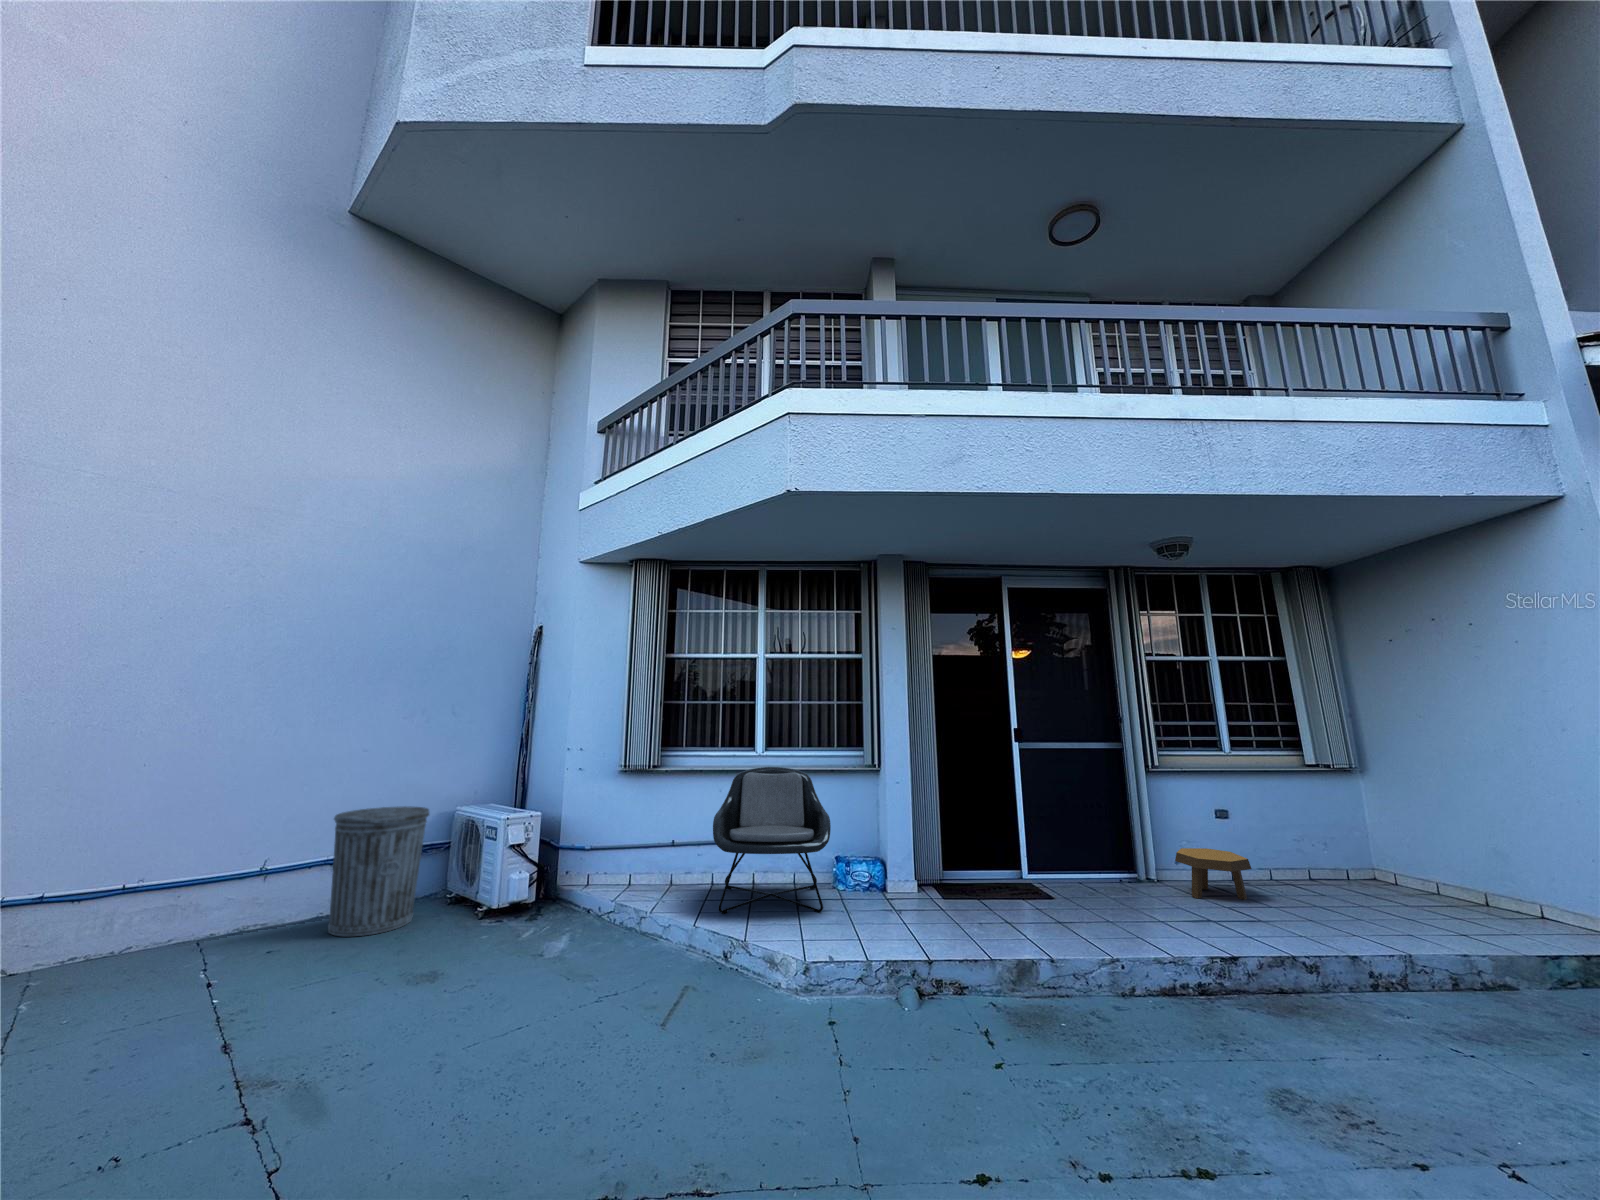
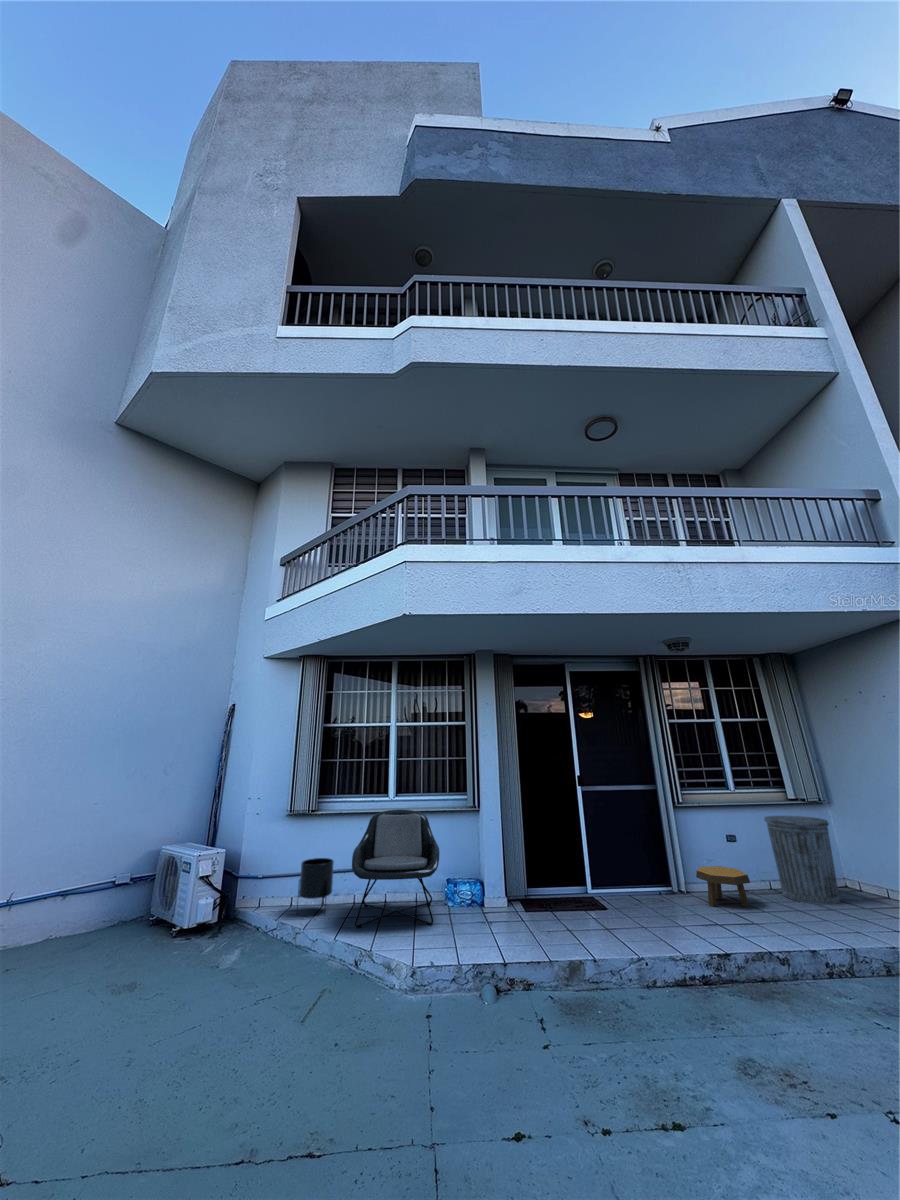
trash can: present [328,806,429,936] -> present [764,815,840,904]
planter: none [638,827,686,899] -> present [297,858,334,912]

